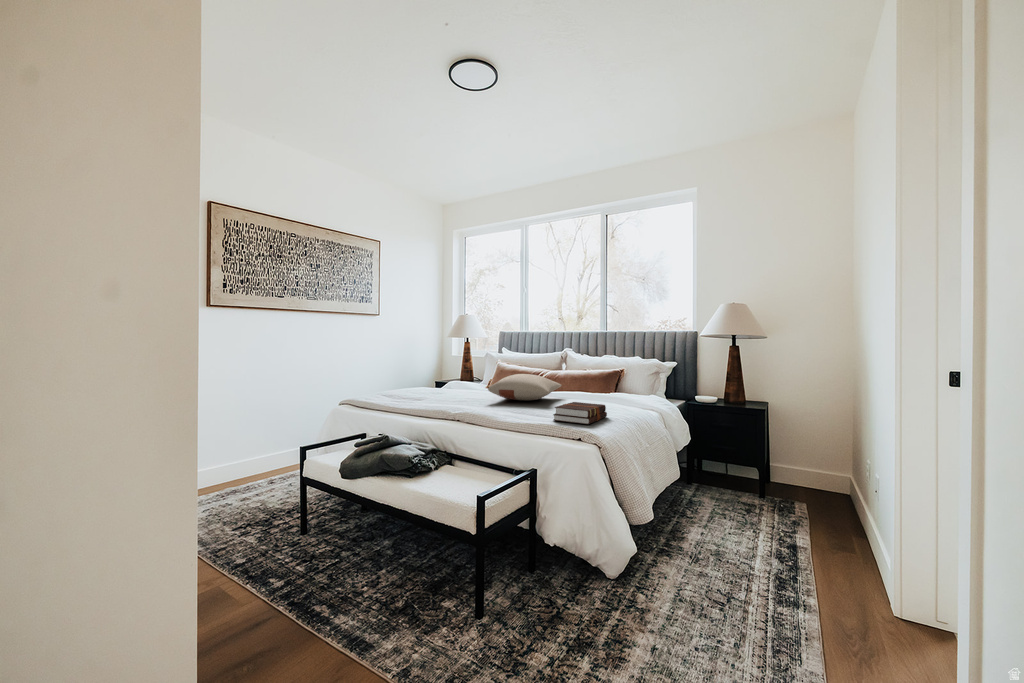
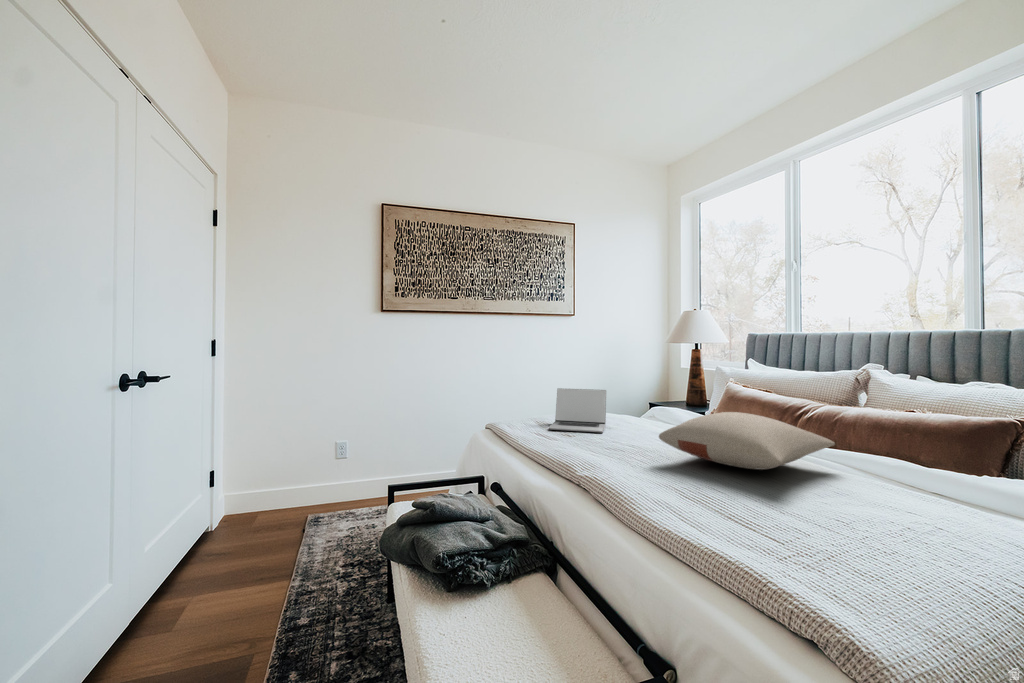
laptop: none [400,369,440,397] -> present [549,388,606,433]
hardback book: present [553,402,607,424] -> none [749,507,948,609]

